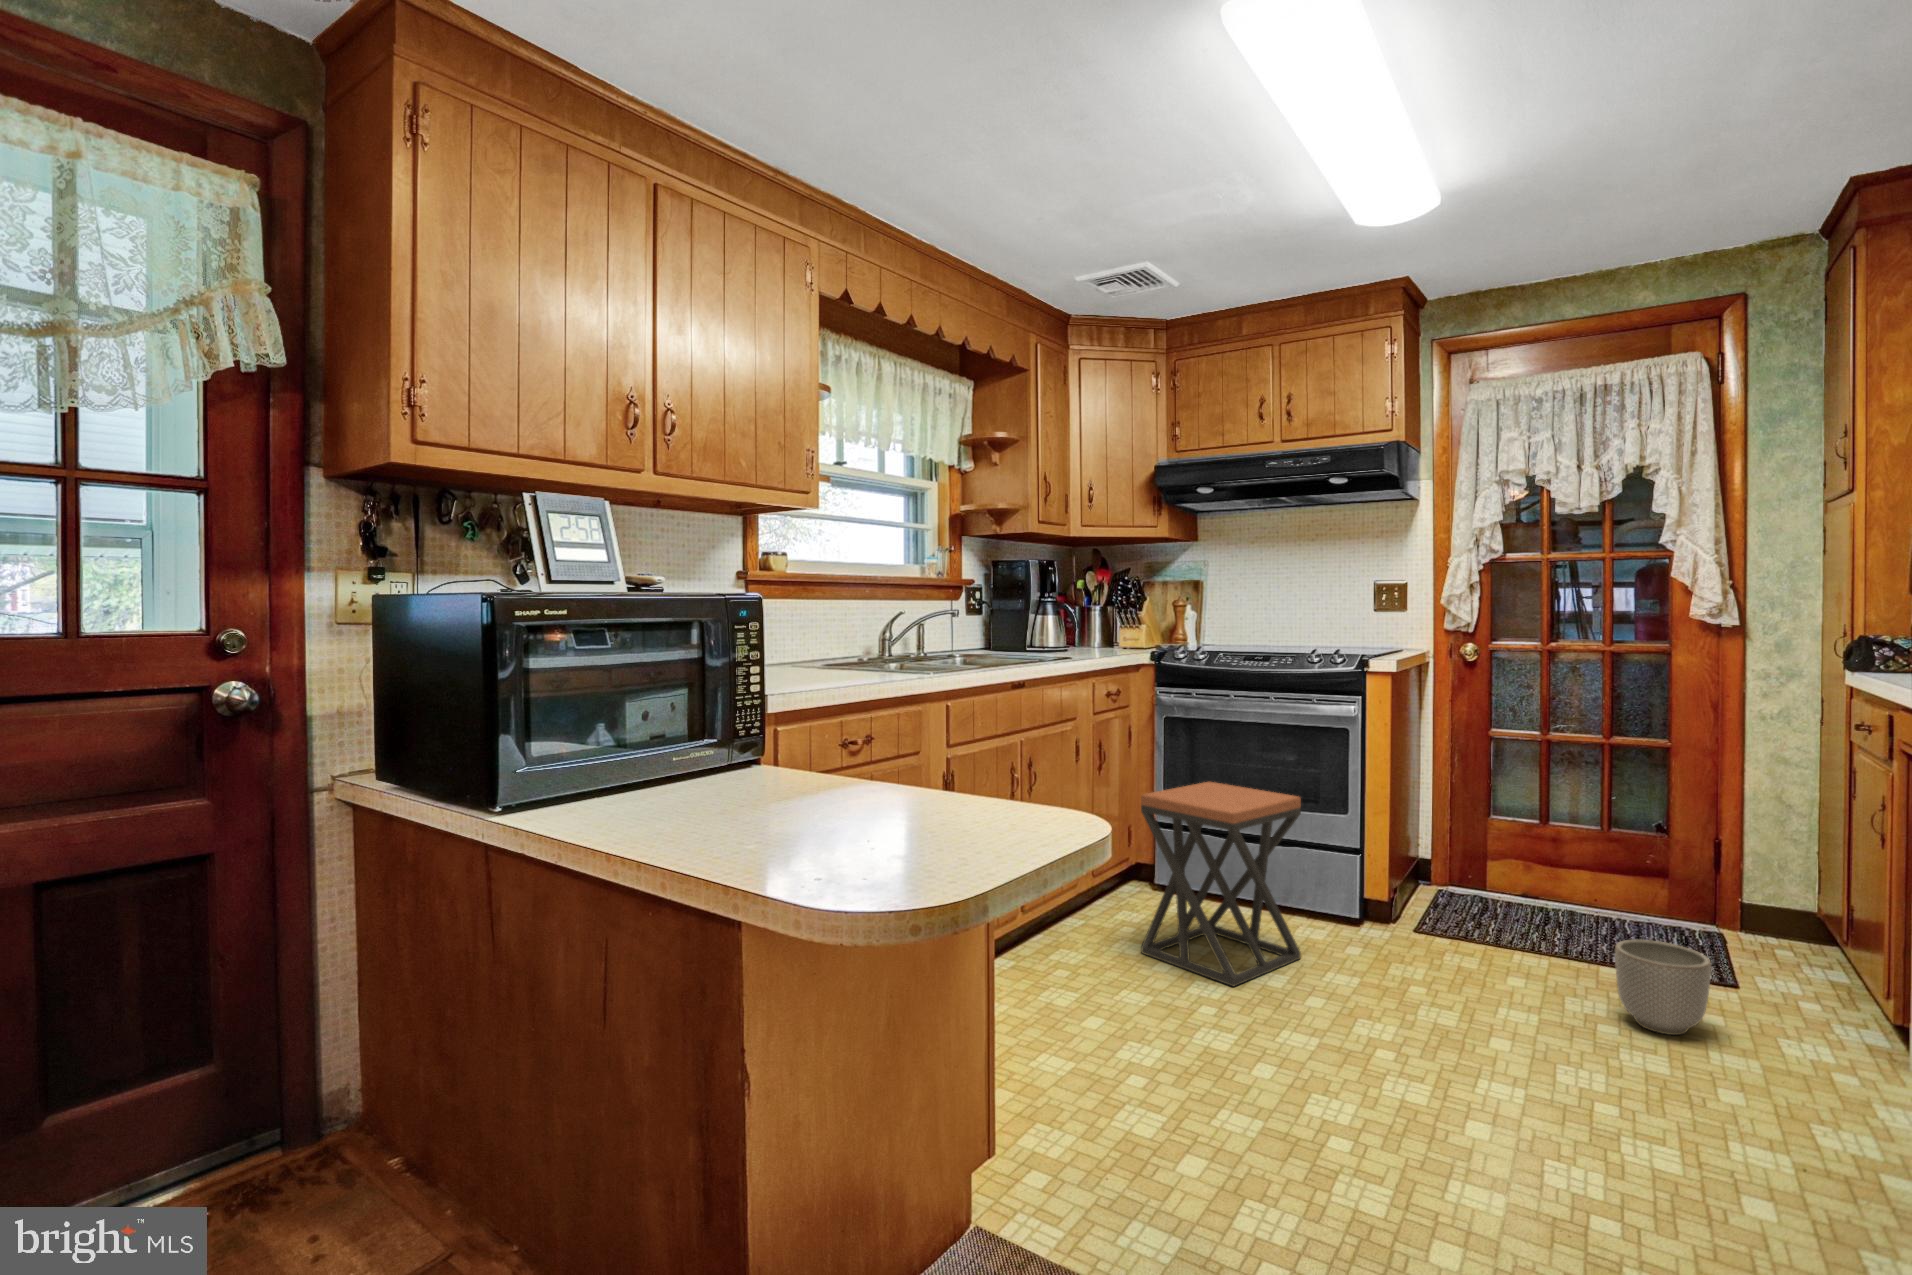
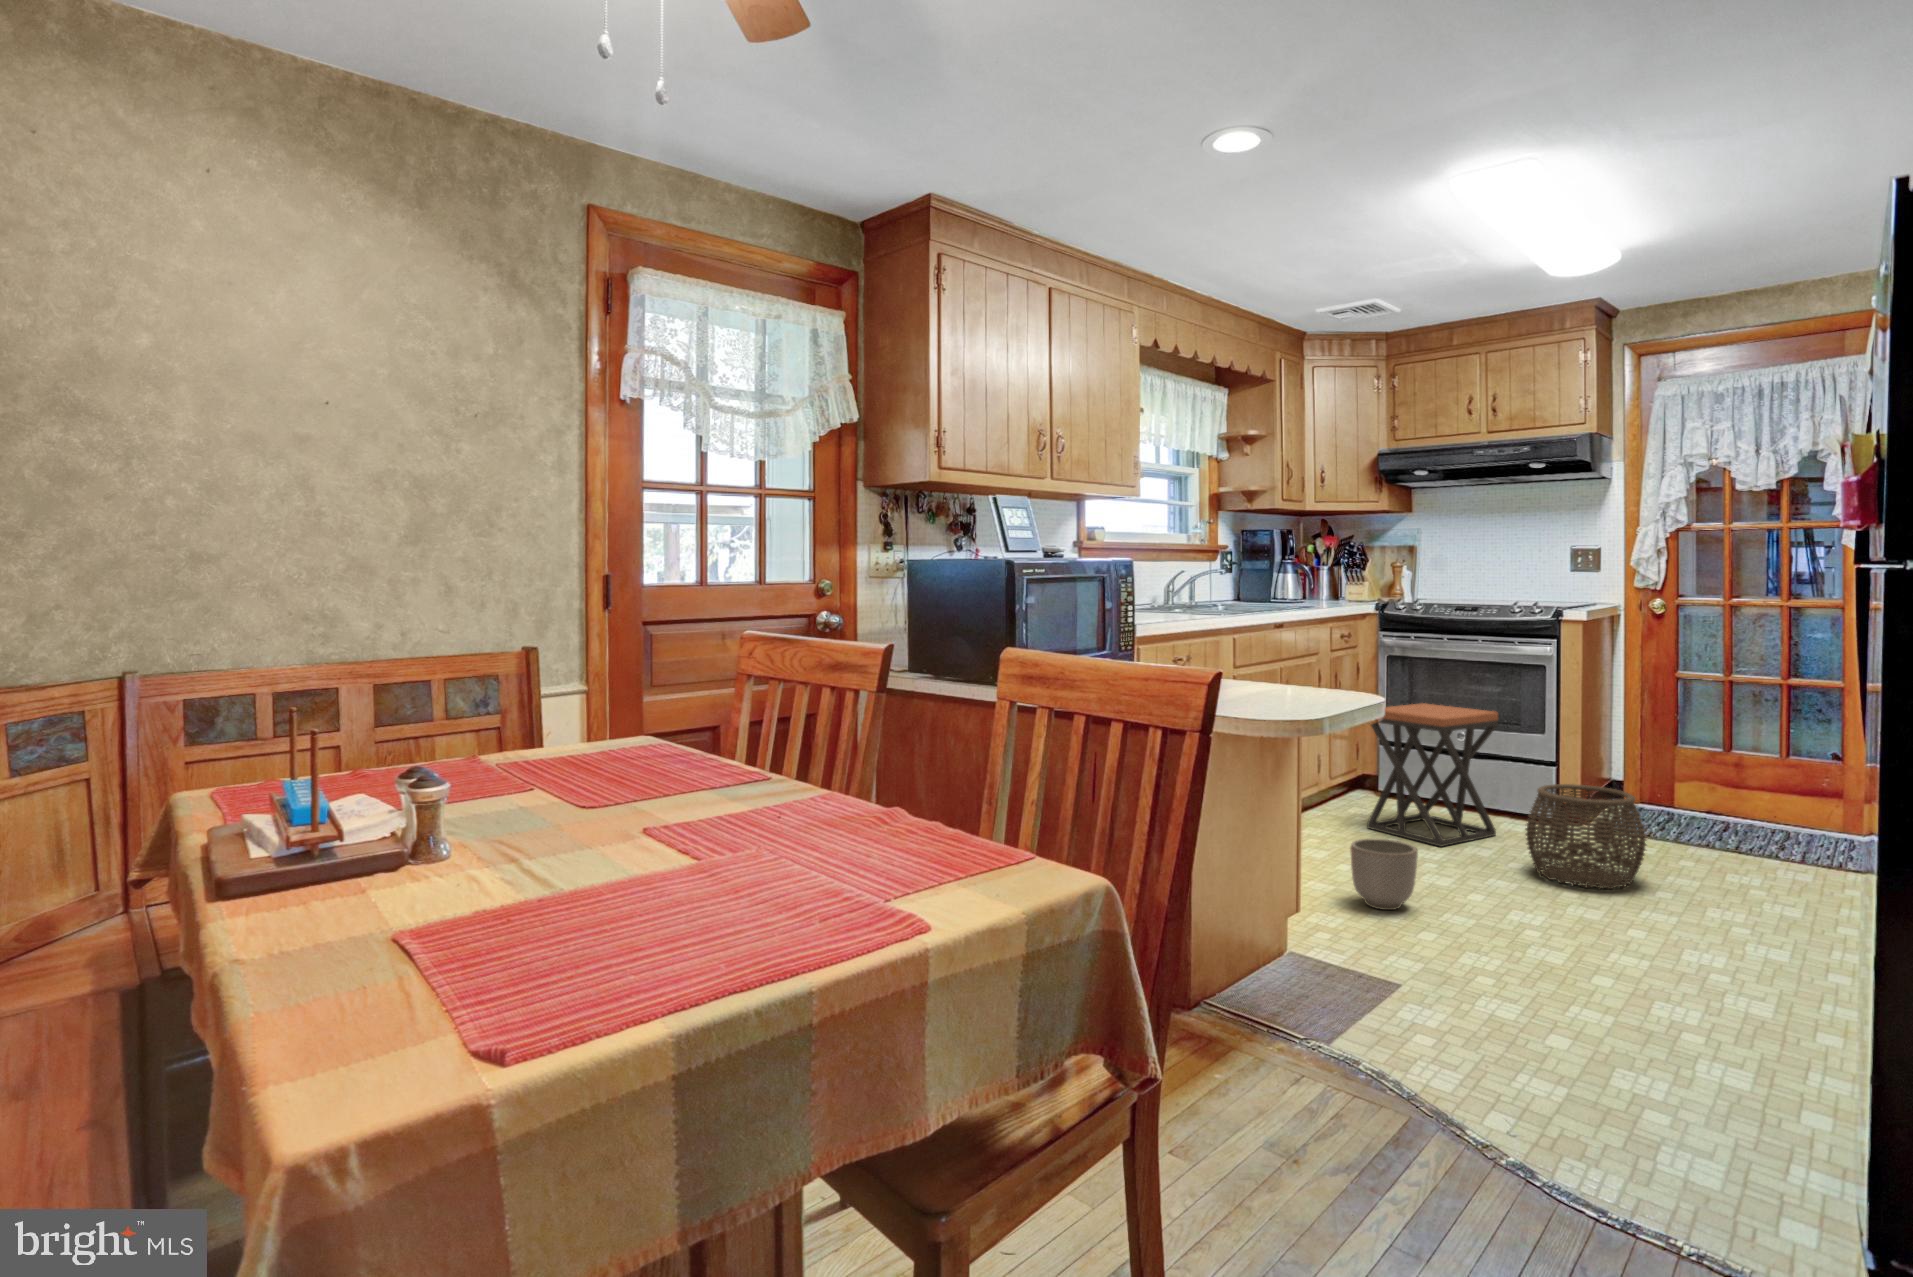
woven basket: none [1343,906,1503,1069] -> present [1526,784,1646,889]
planter: present [1615,940,1711,1035] -> present [1350,838,1418,910]

